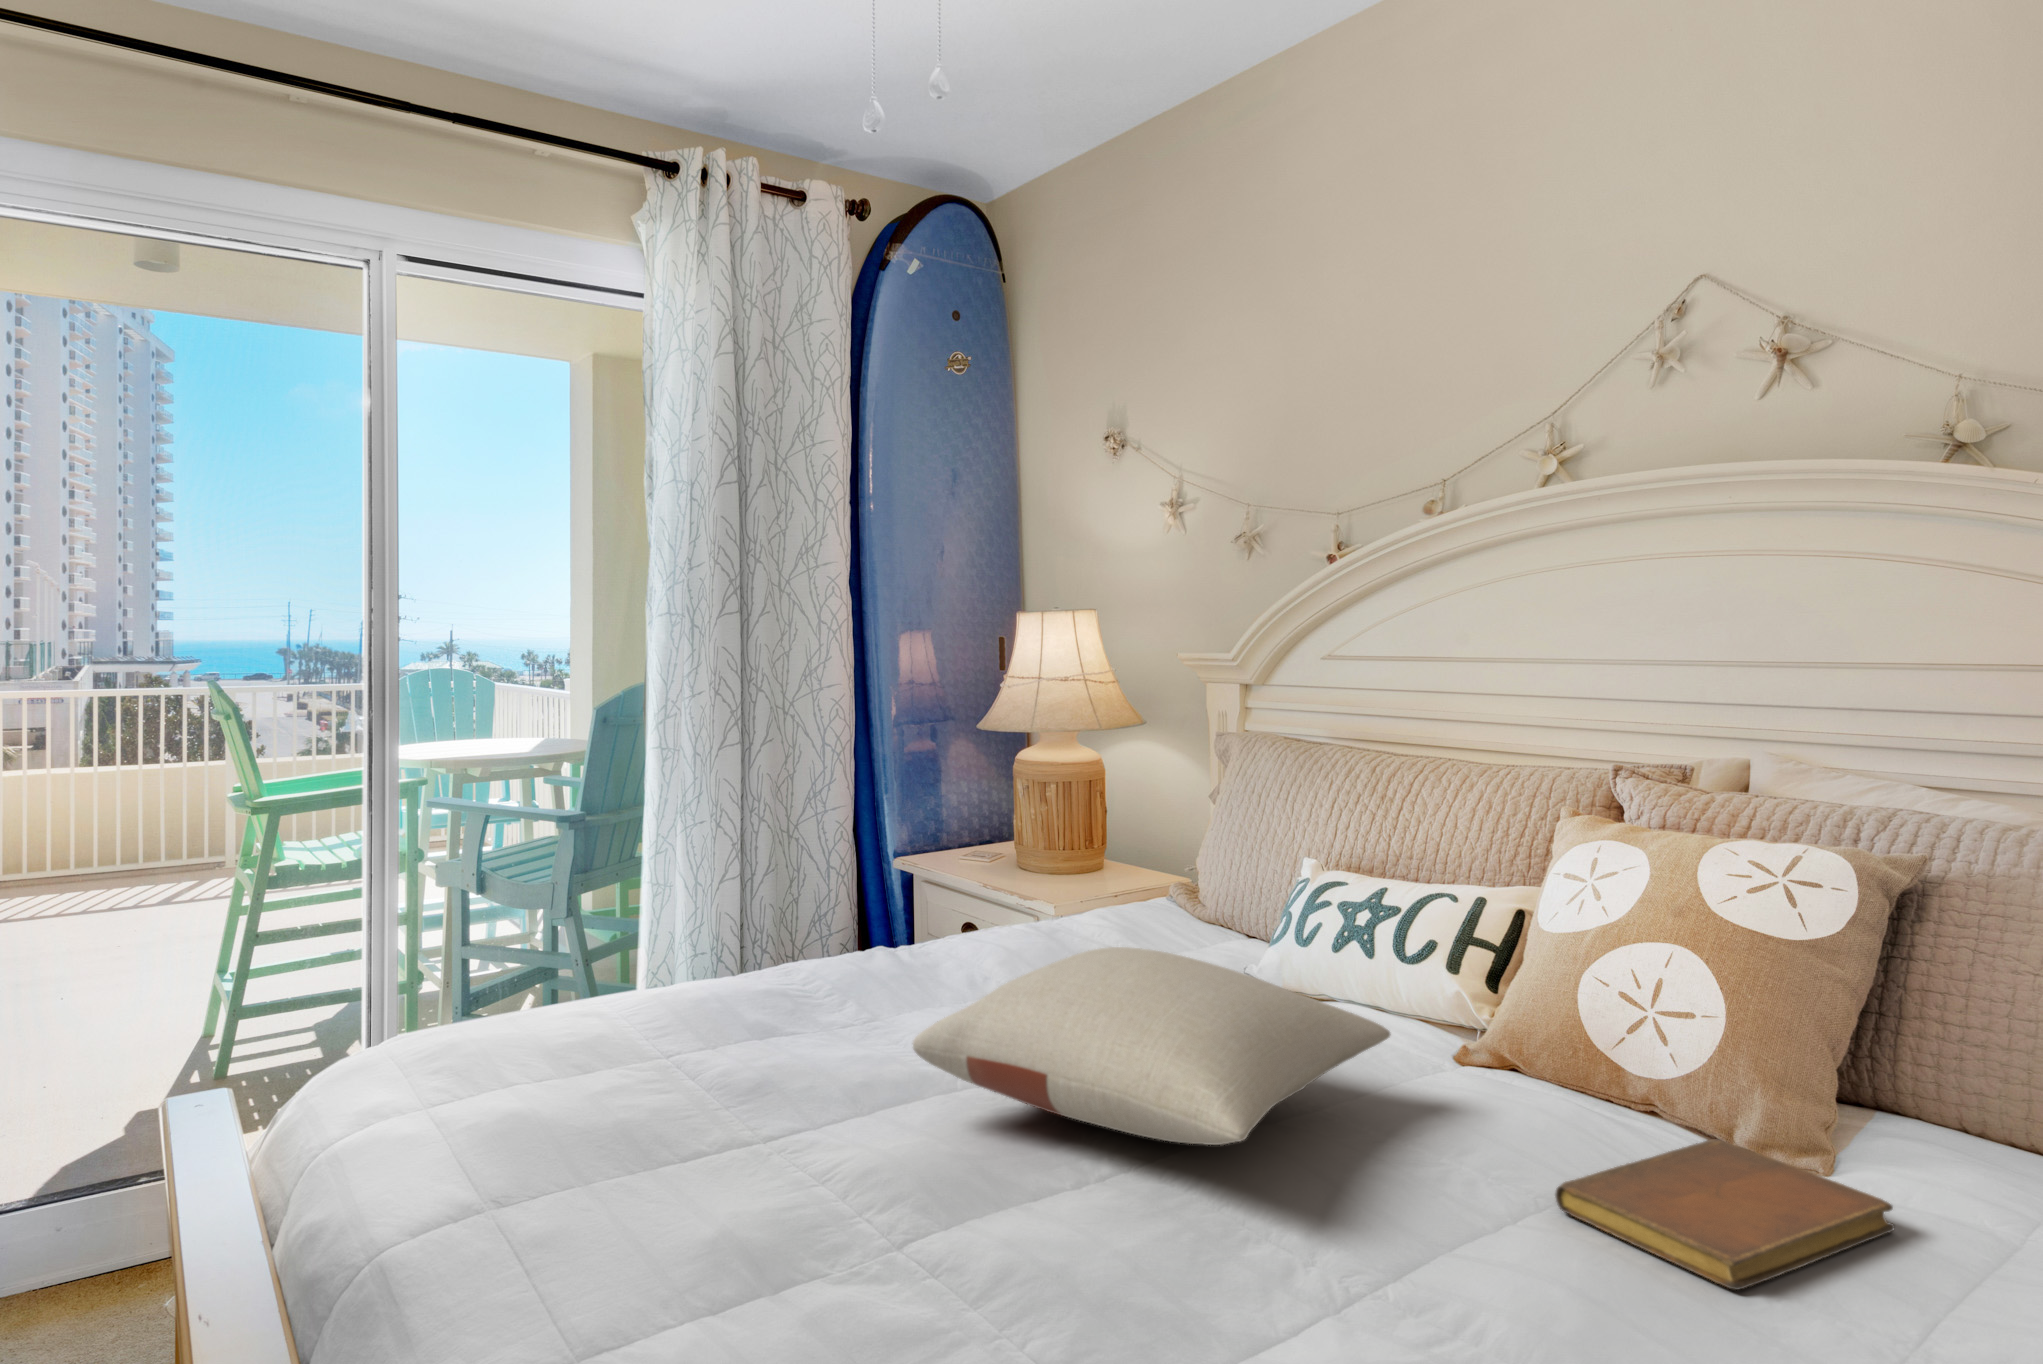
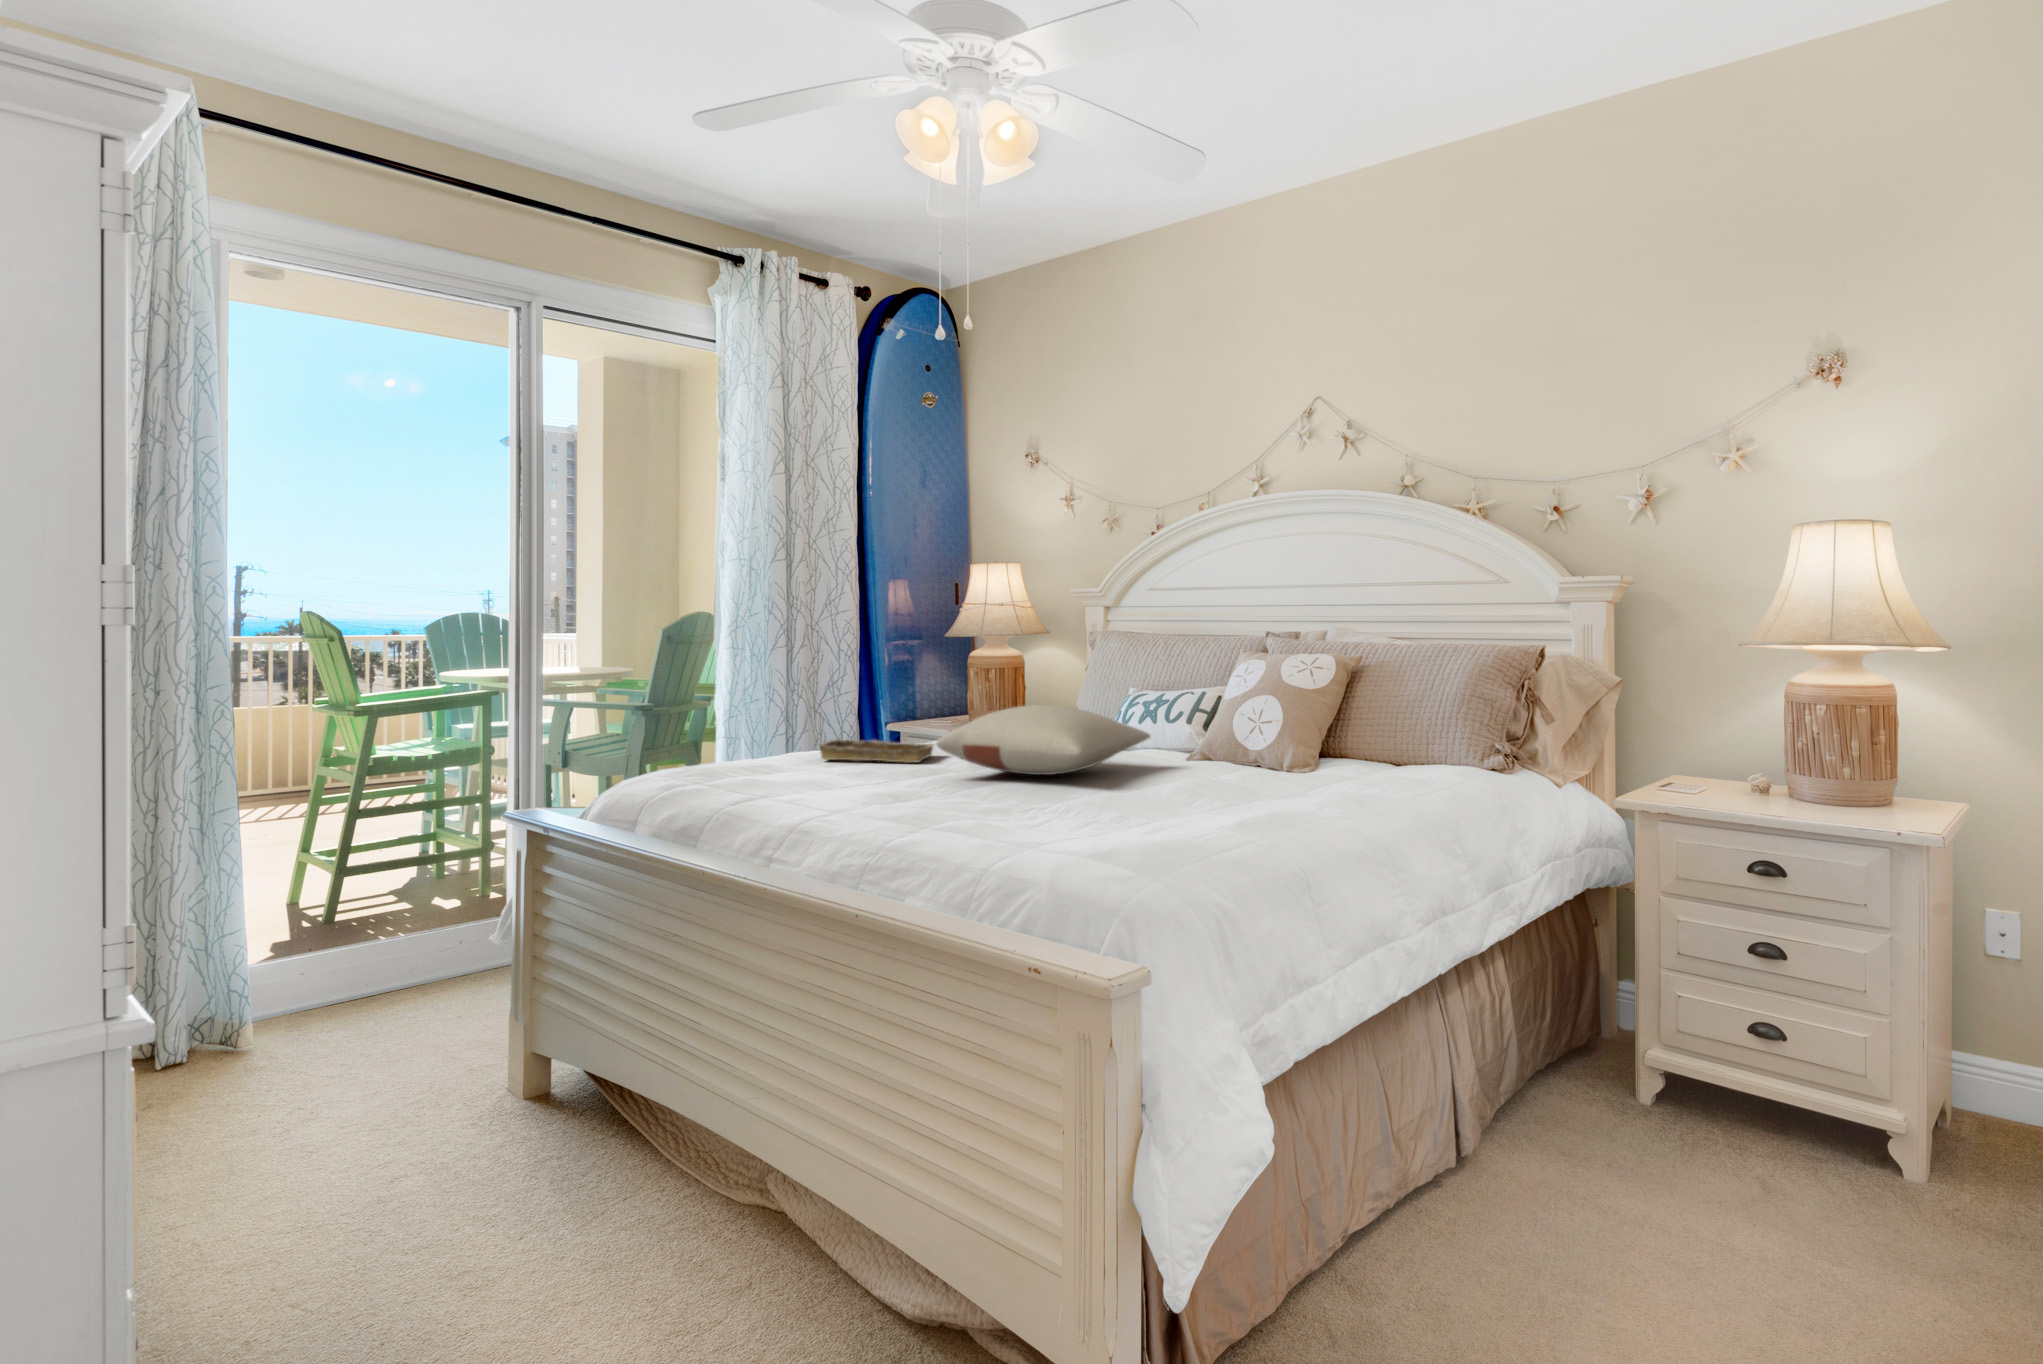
tray: none [712,957,944,1035] -> present [820,739,934,763]
notebook: present [1555,1139,1894,1290] -> none [1202,762,1320,790]

